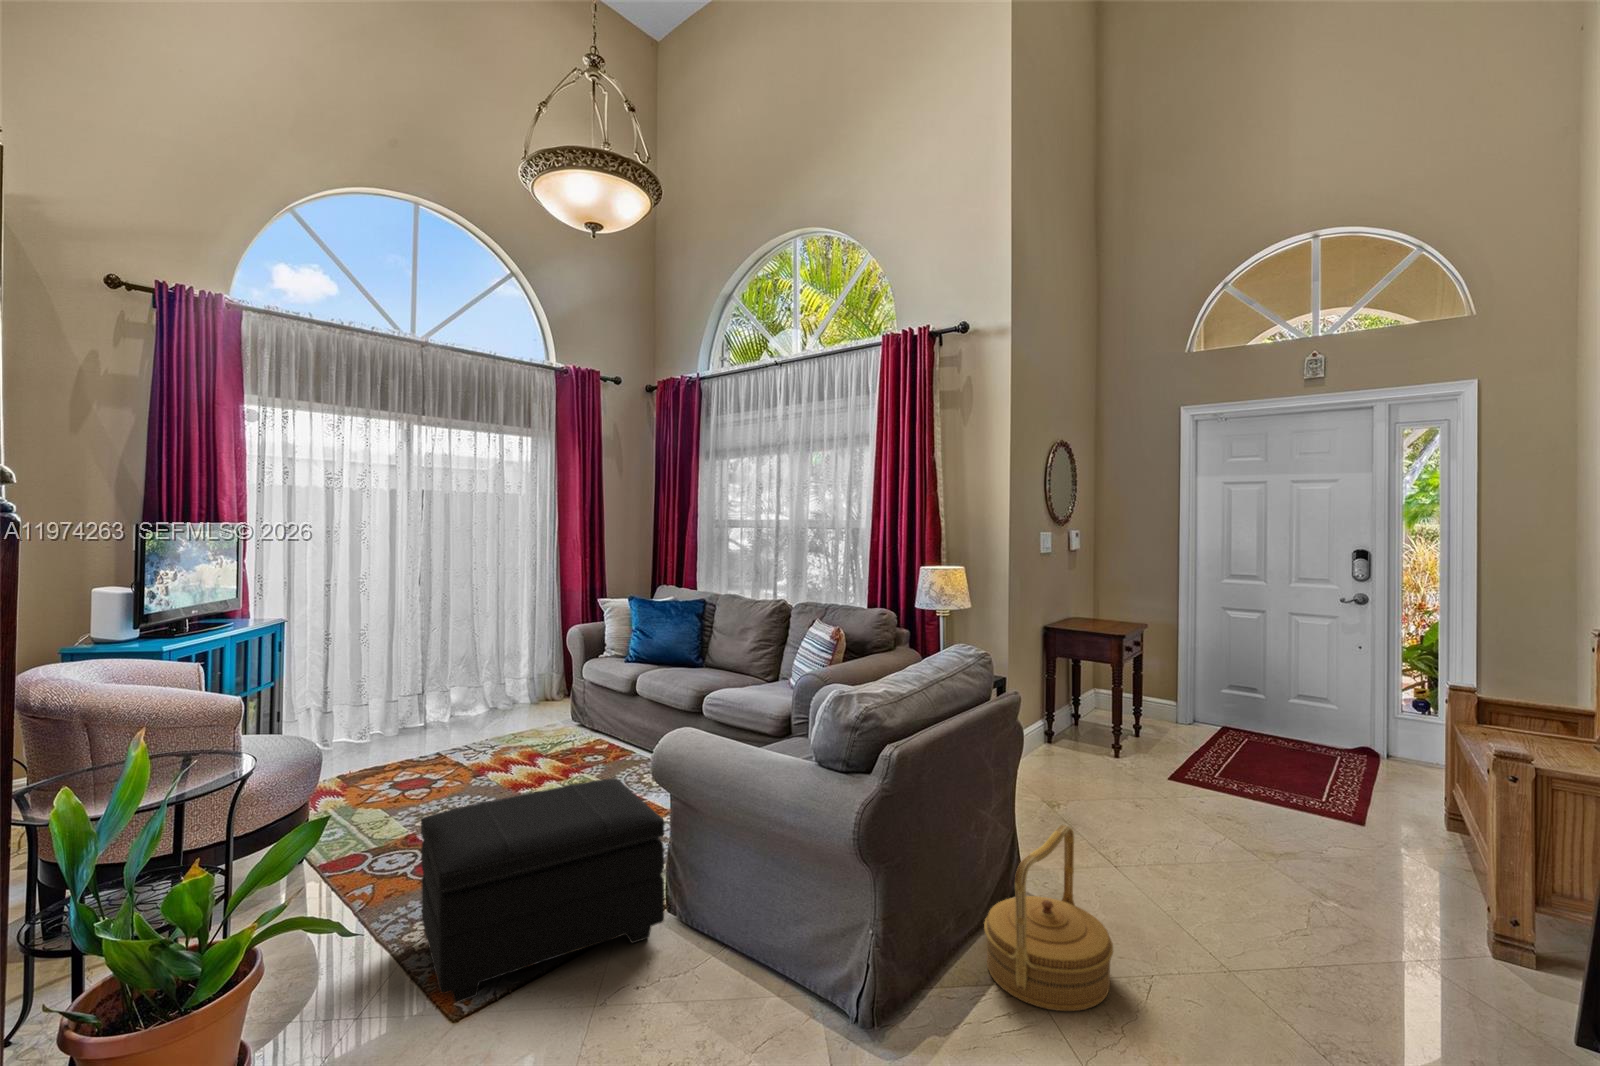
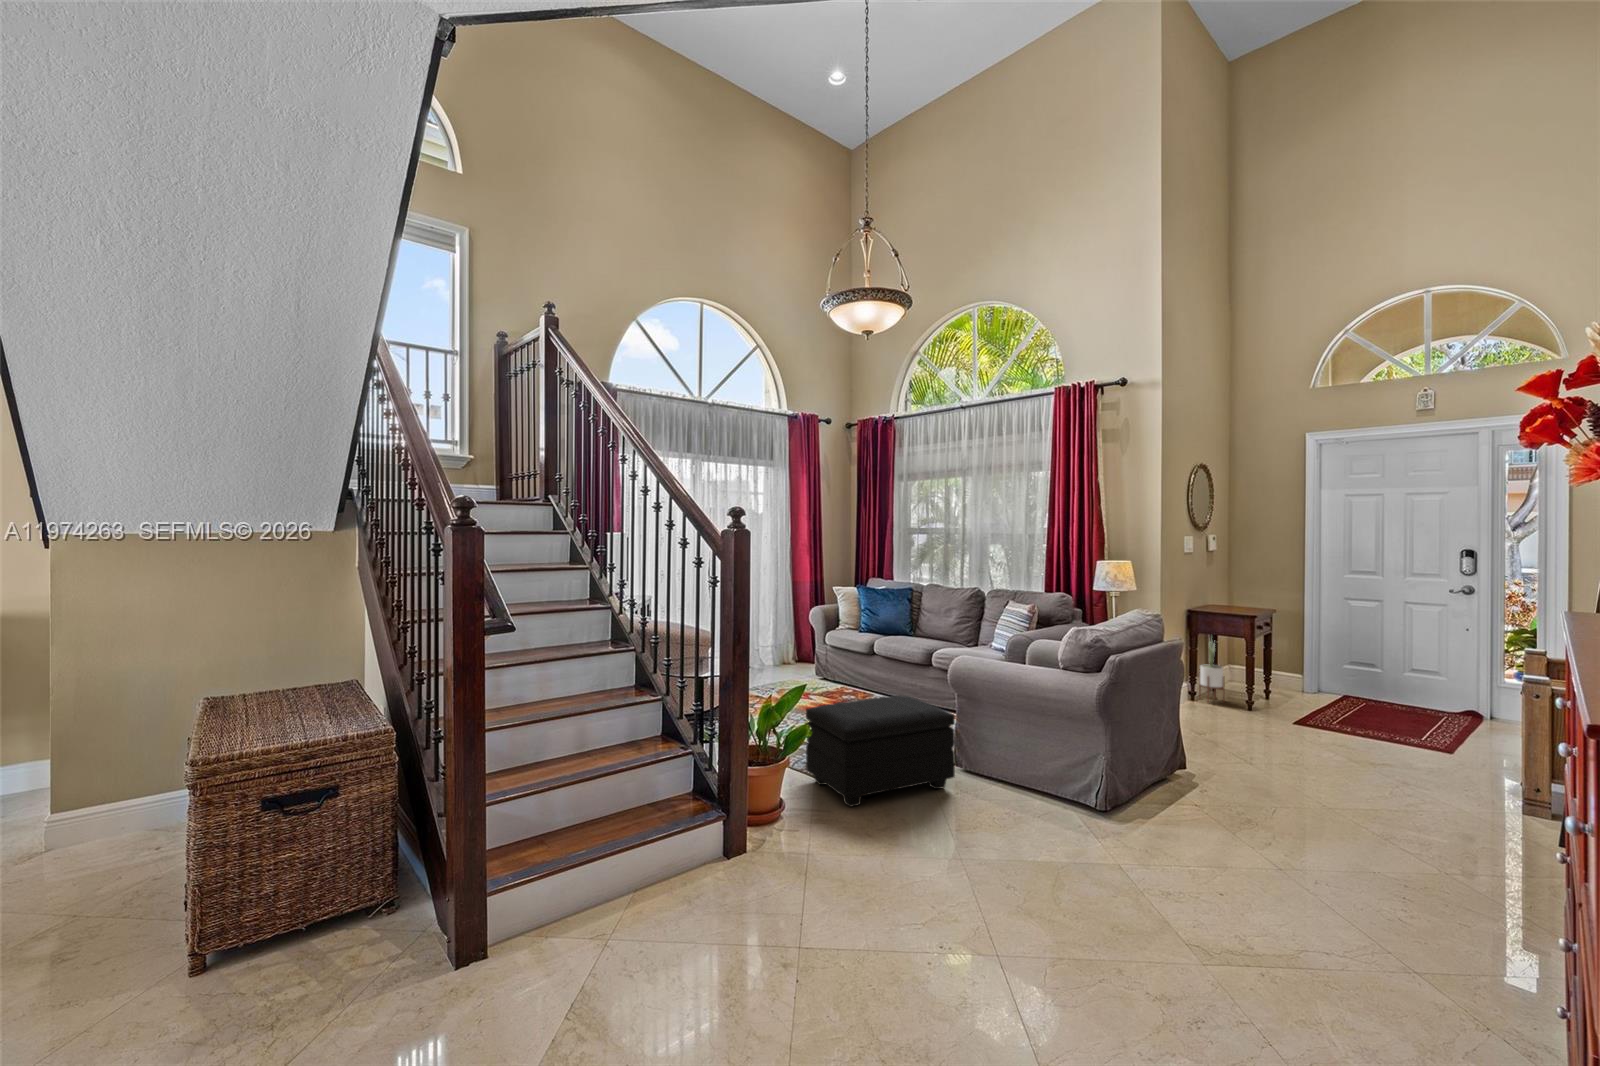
potted plant: none [1056,657,1085,746] -> present [1199,642,1225,702]
woven basket: present [984,825,1113,1011] -> none [1166,726,1255,830]

